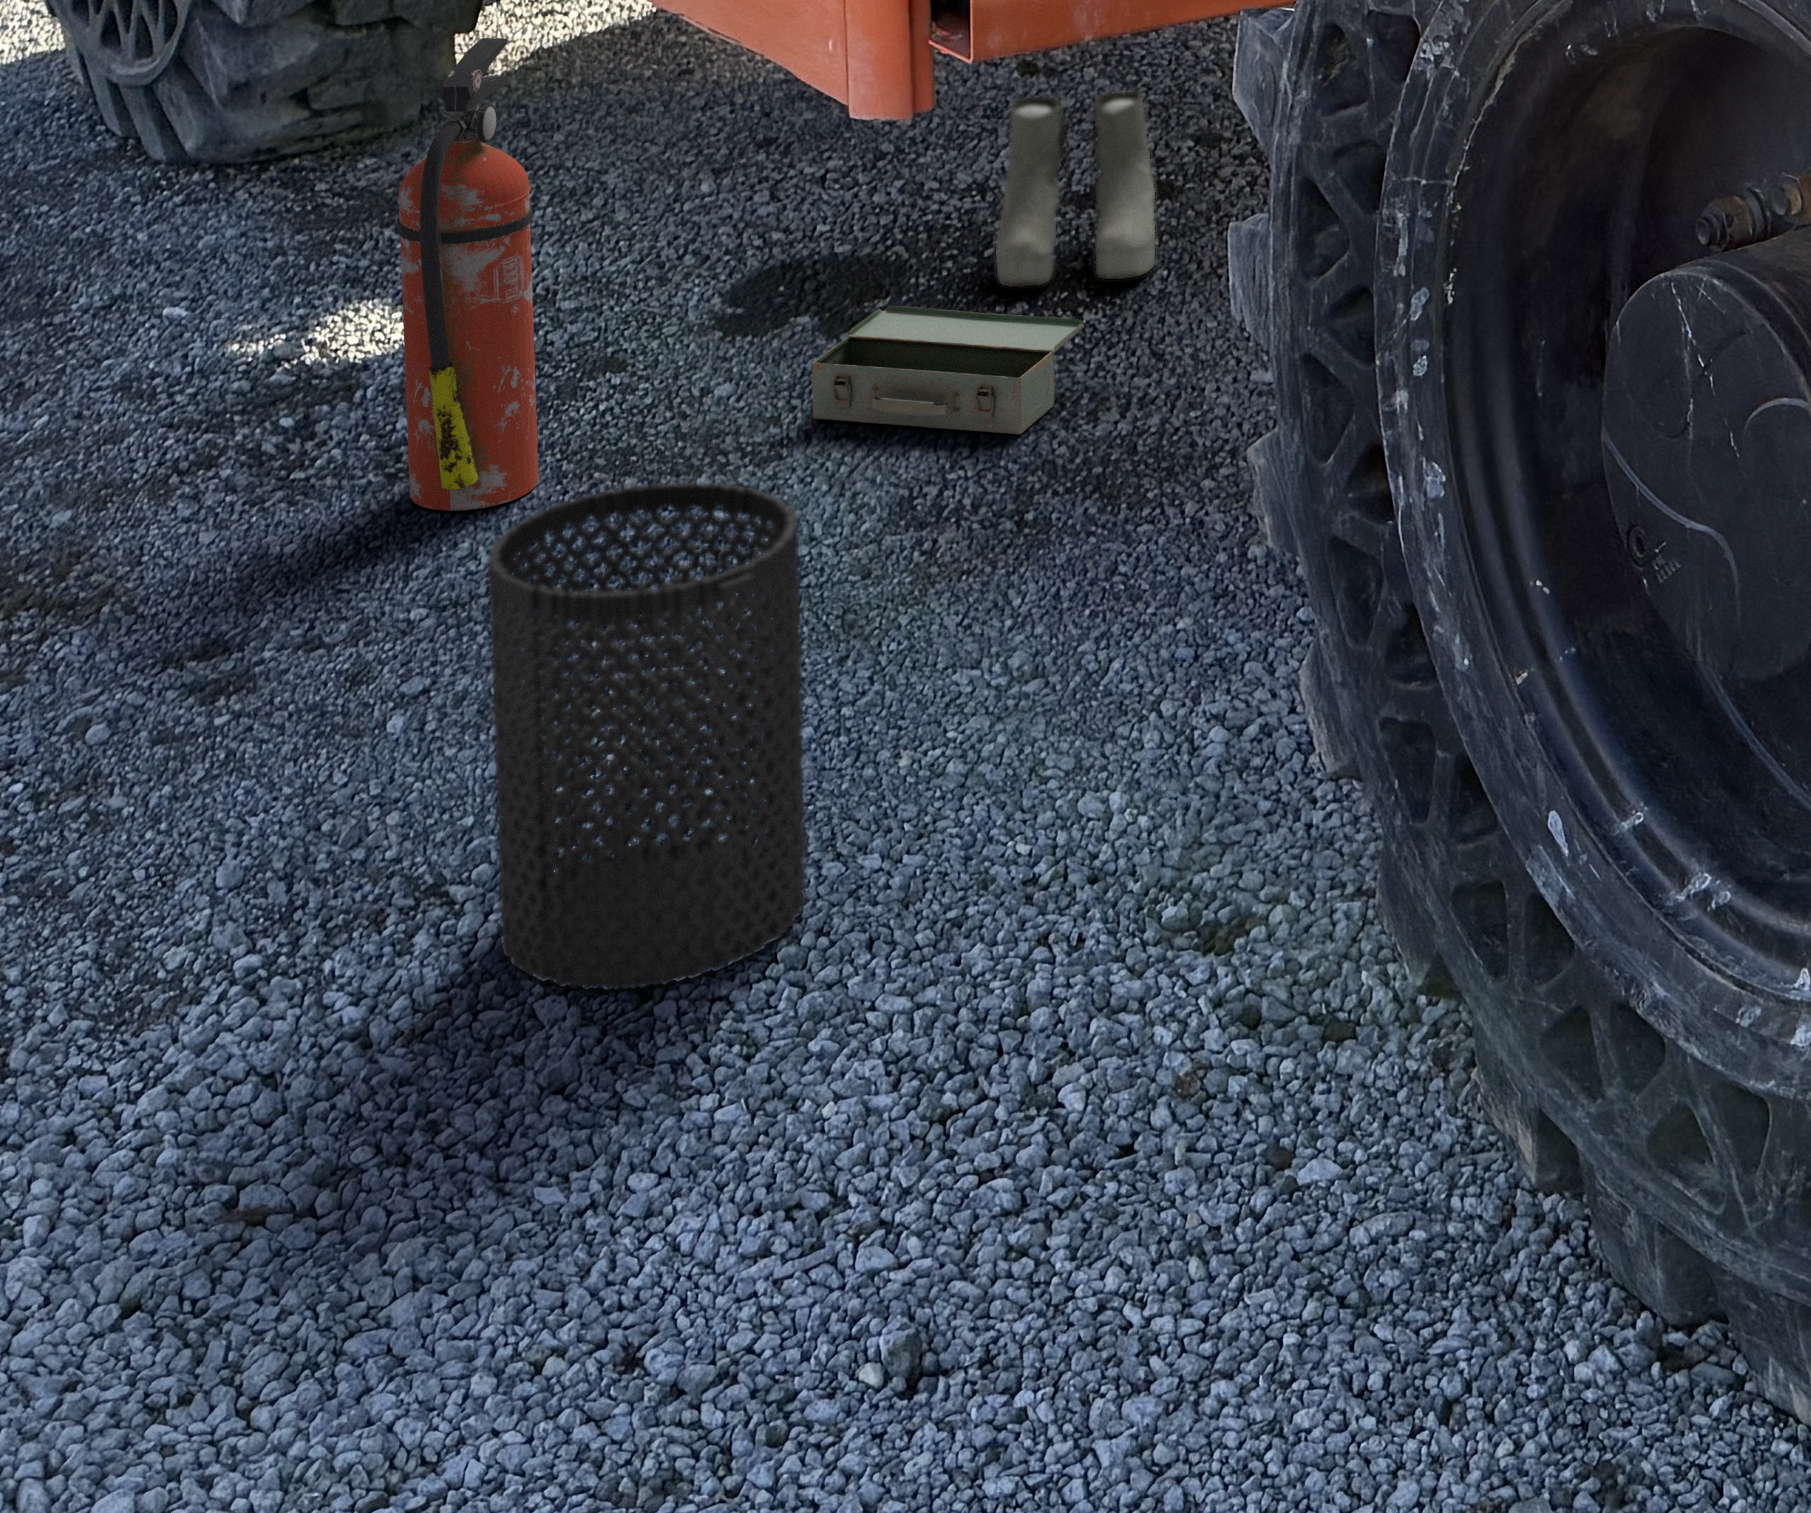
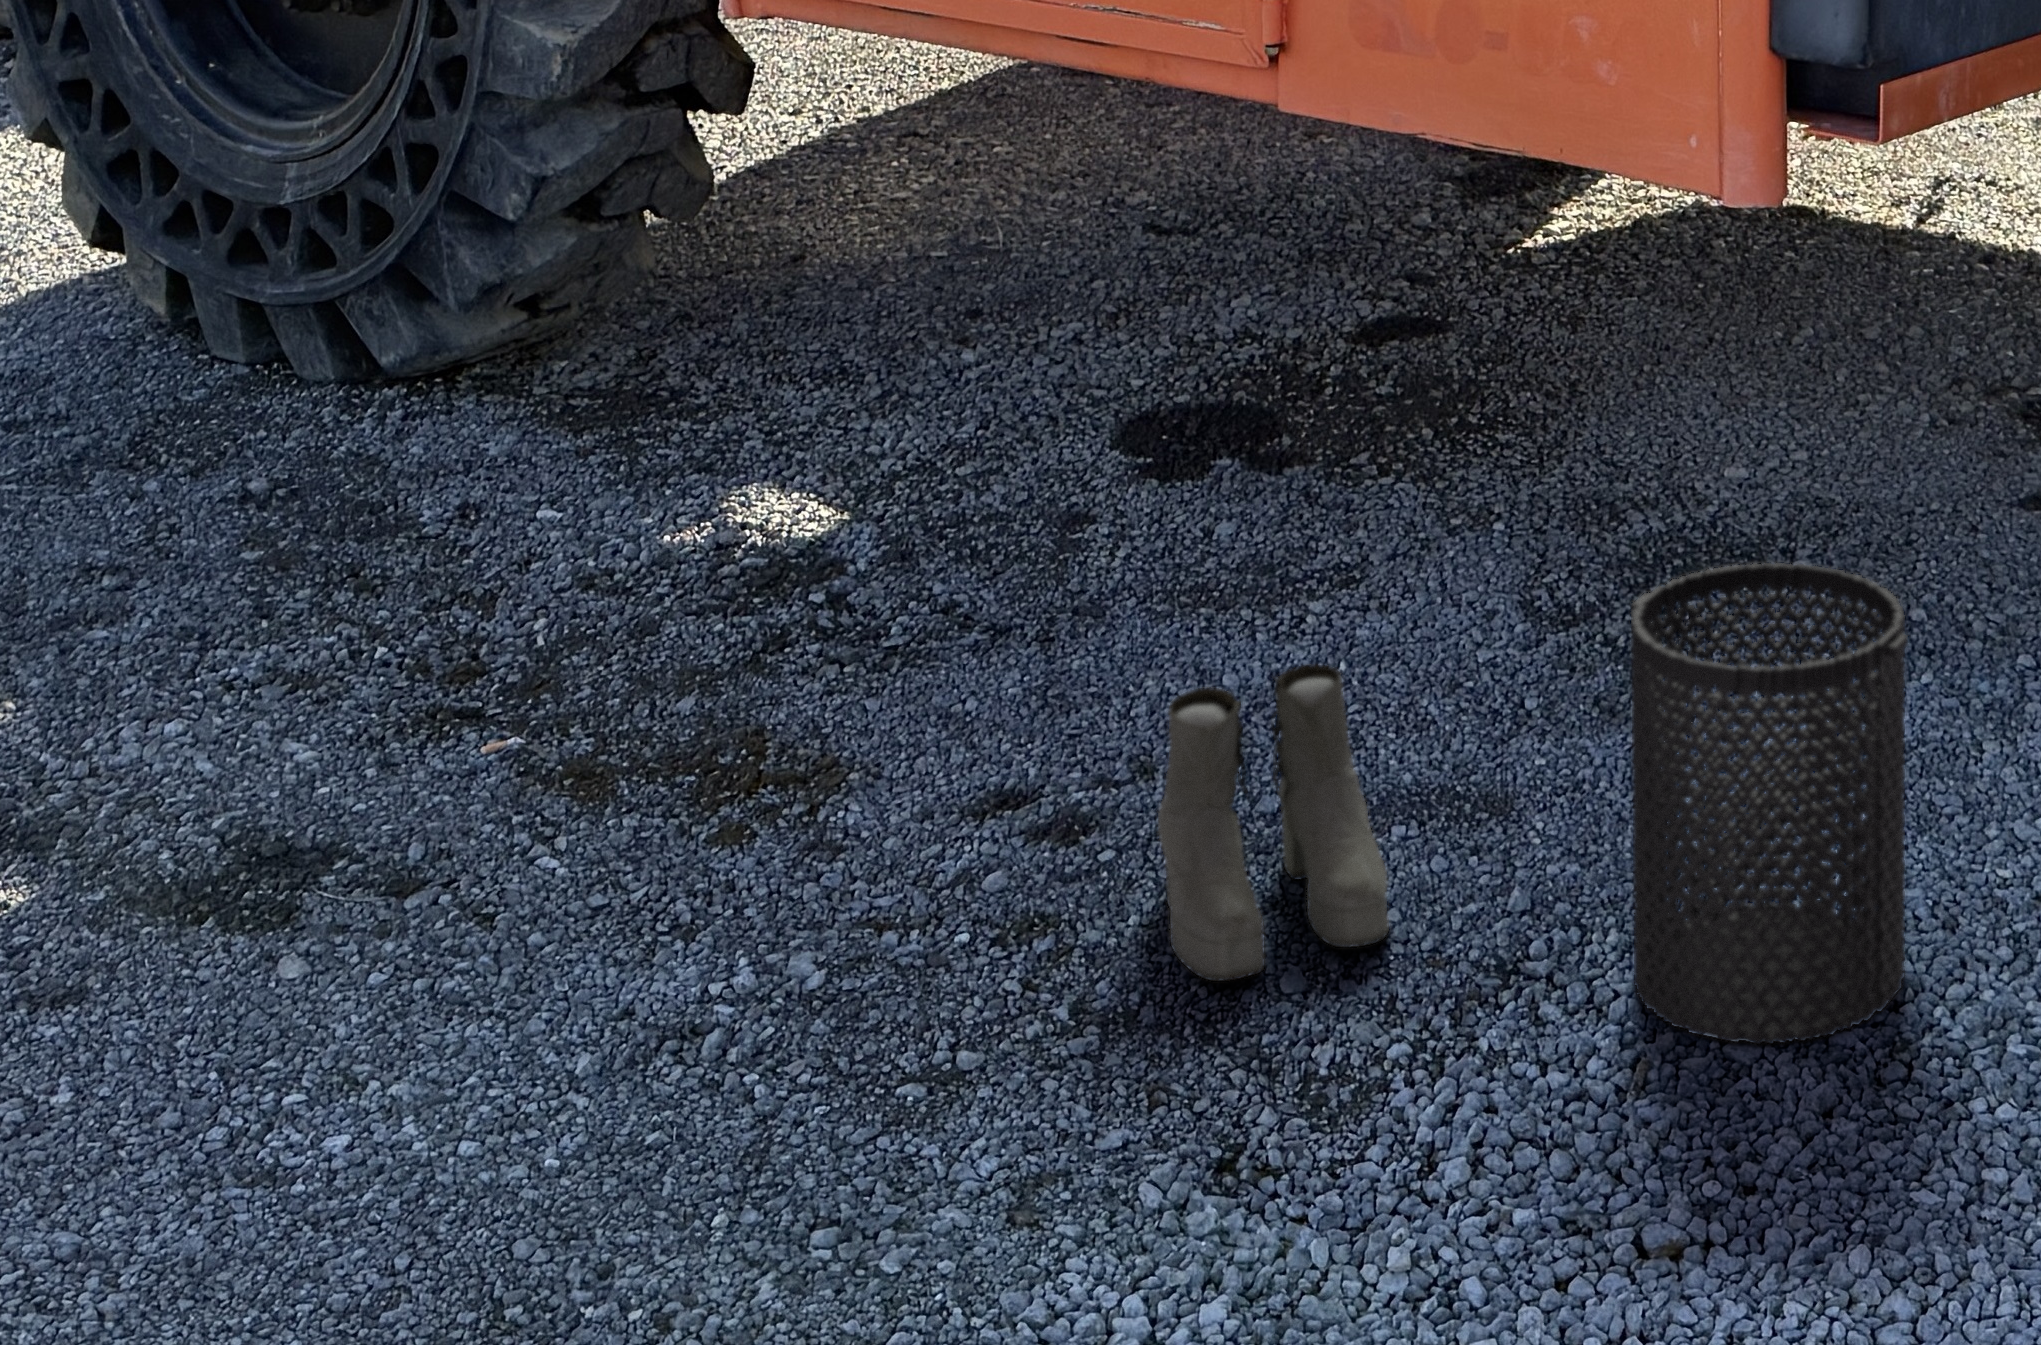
fire extinguisher: present [397,38,538,511] -> none [1061,189,1190,660]
boots: present [996,92,1155,287] -> present [1158,664,1389,981]
toolbox: present [812,306,1084,434] -> none [1388,420,1604,538]

